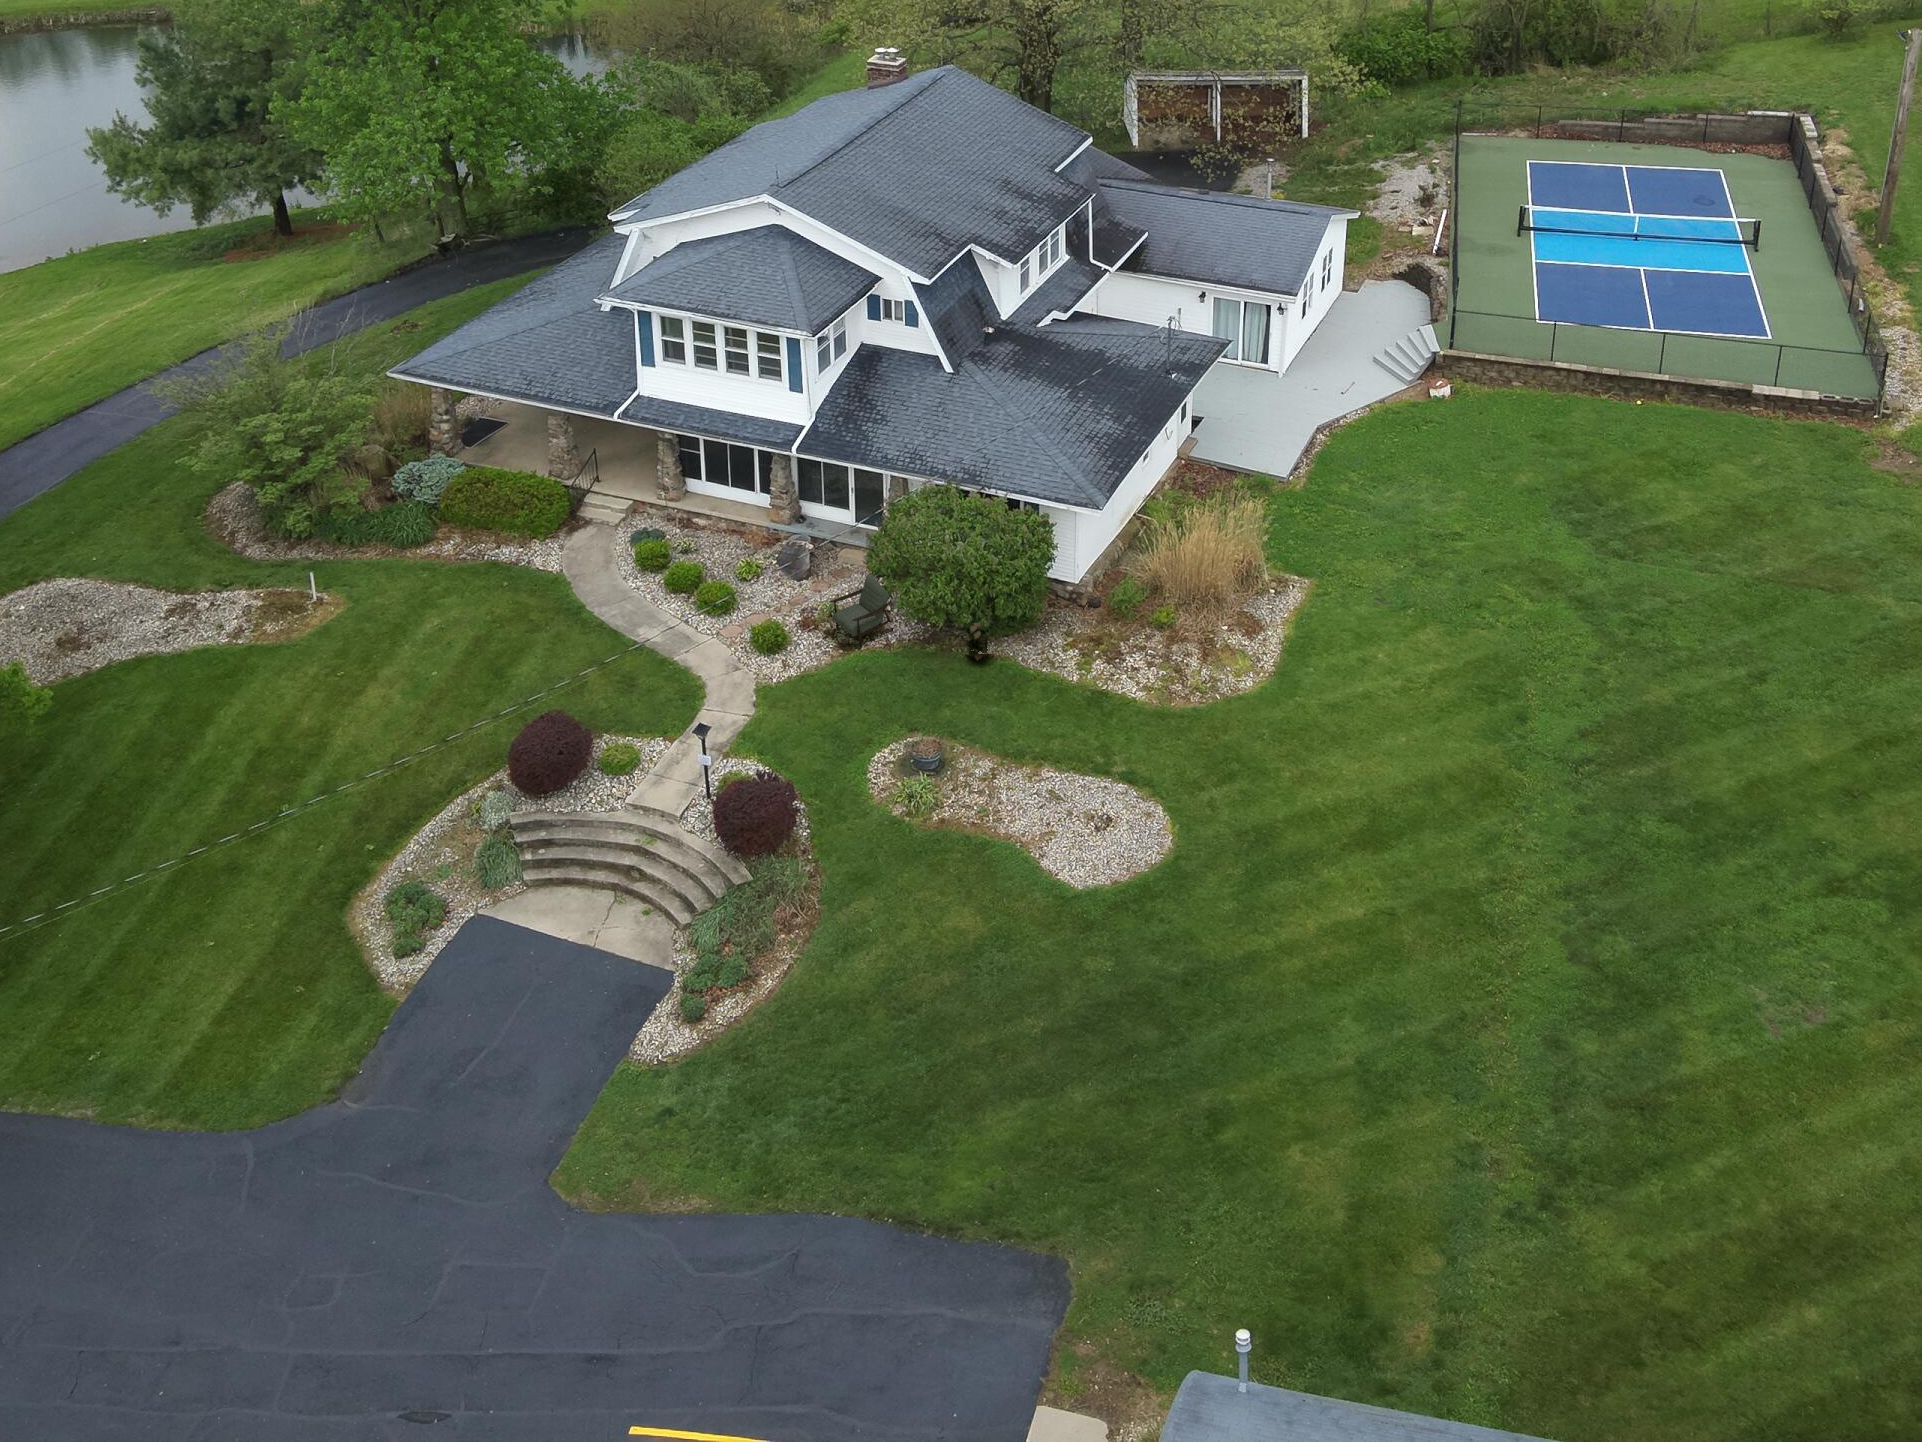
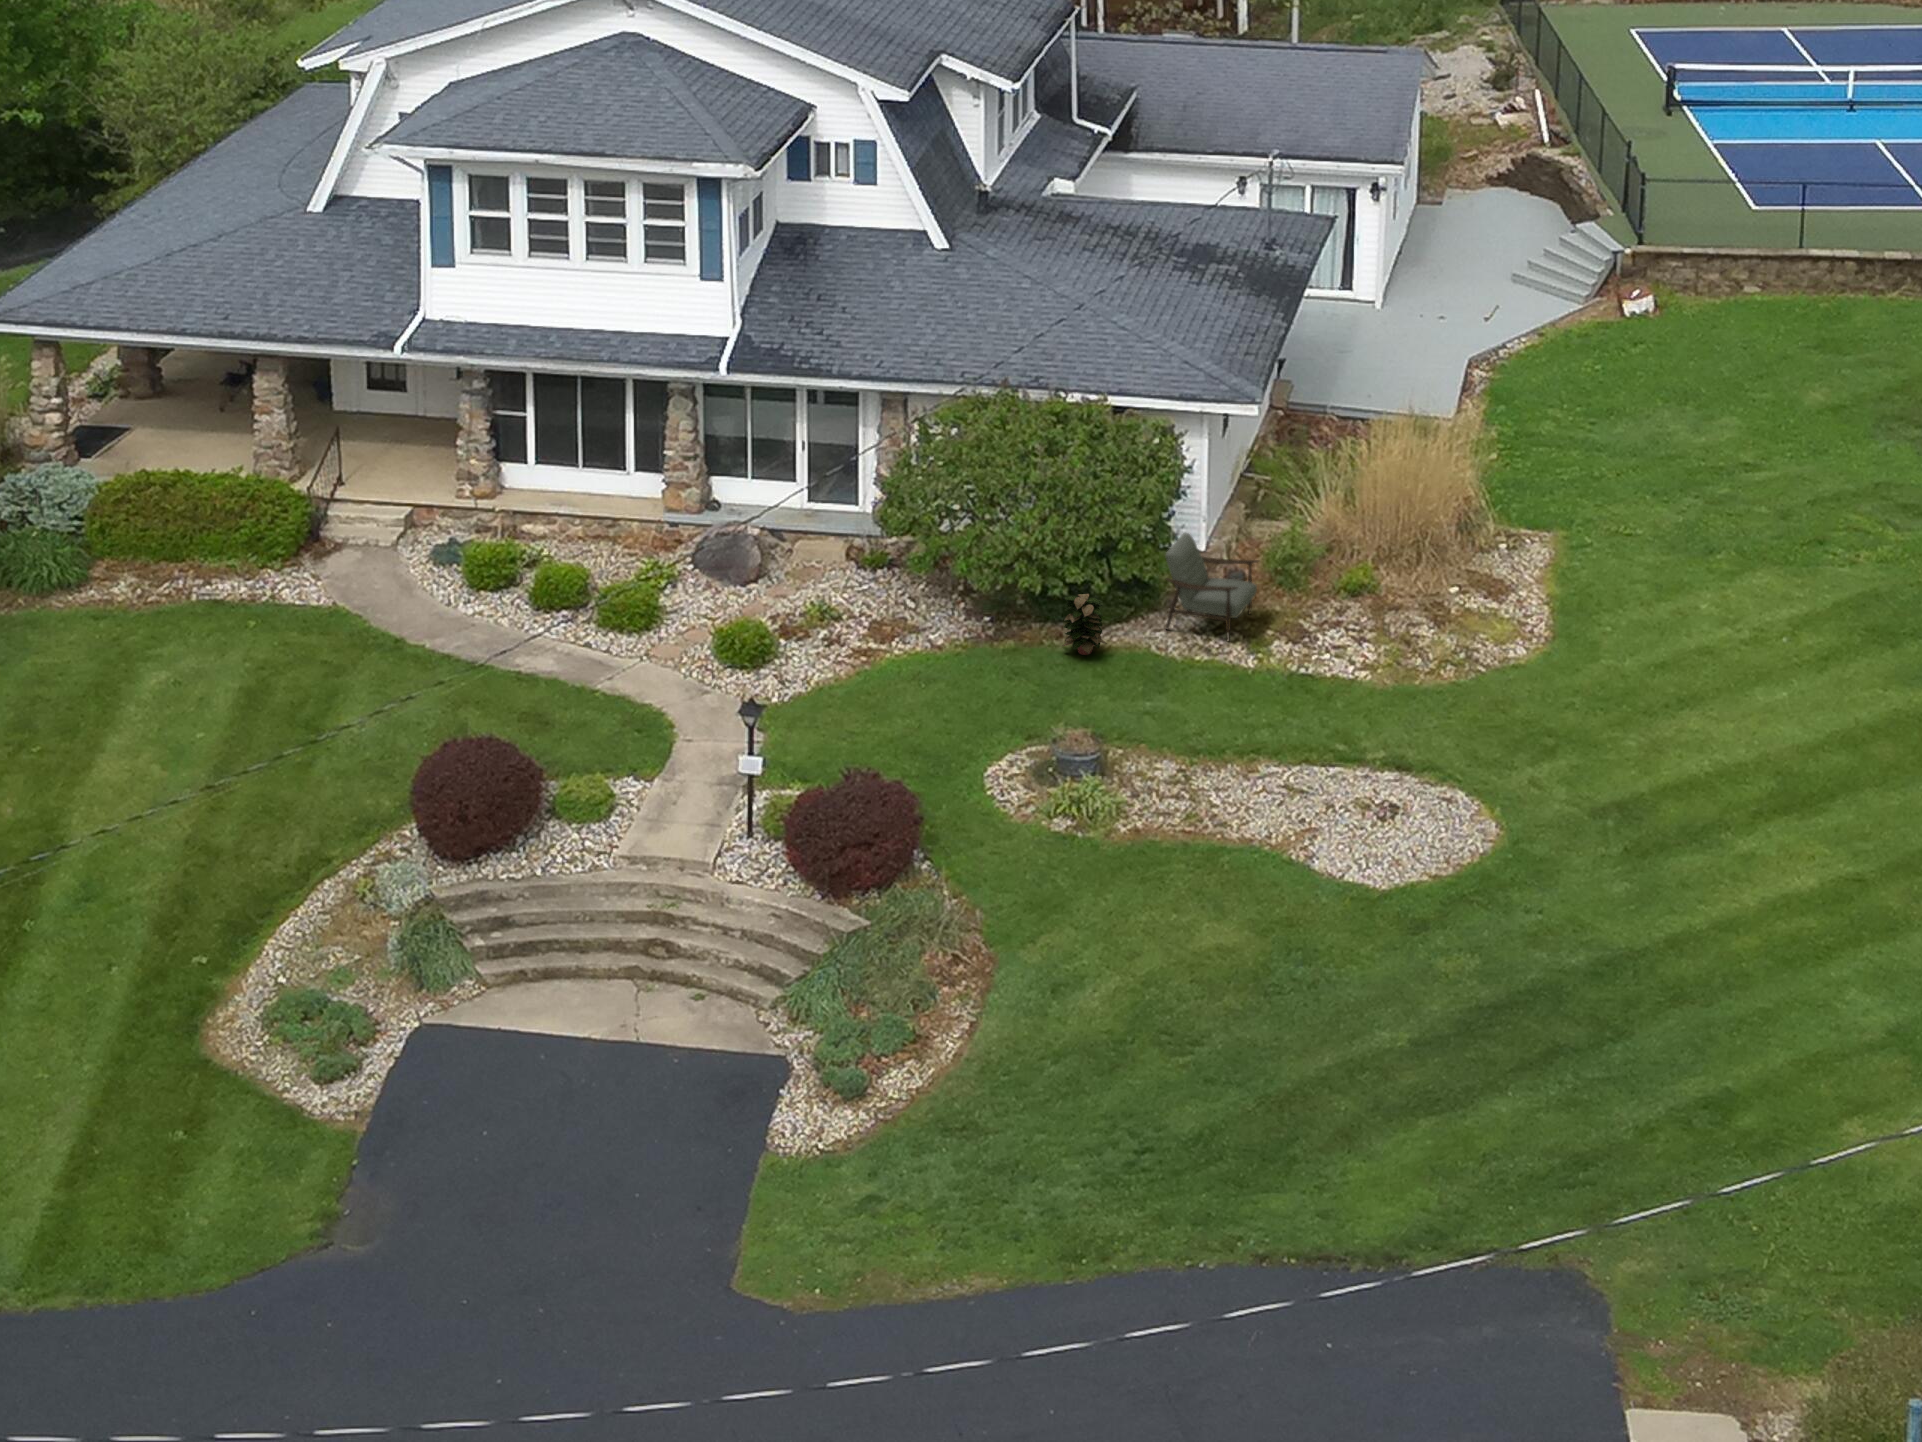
chair: present [829,574,893,649] -> present [1166,533,1258,641]

